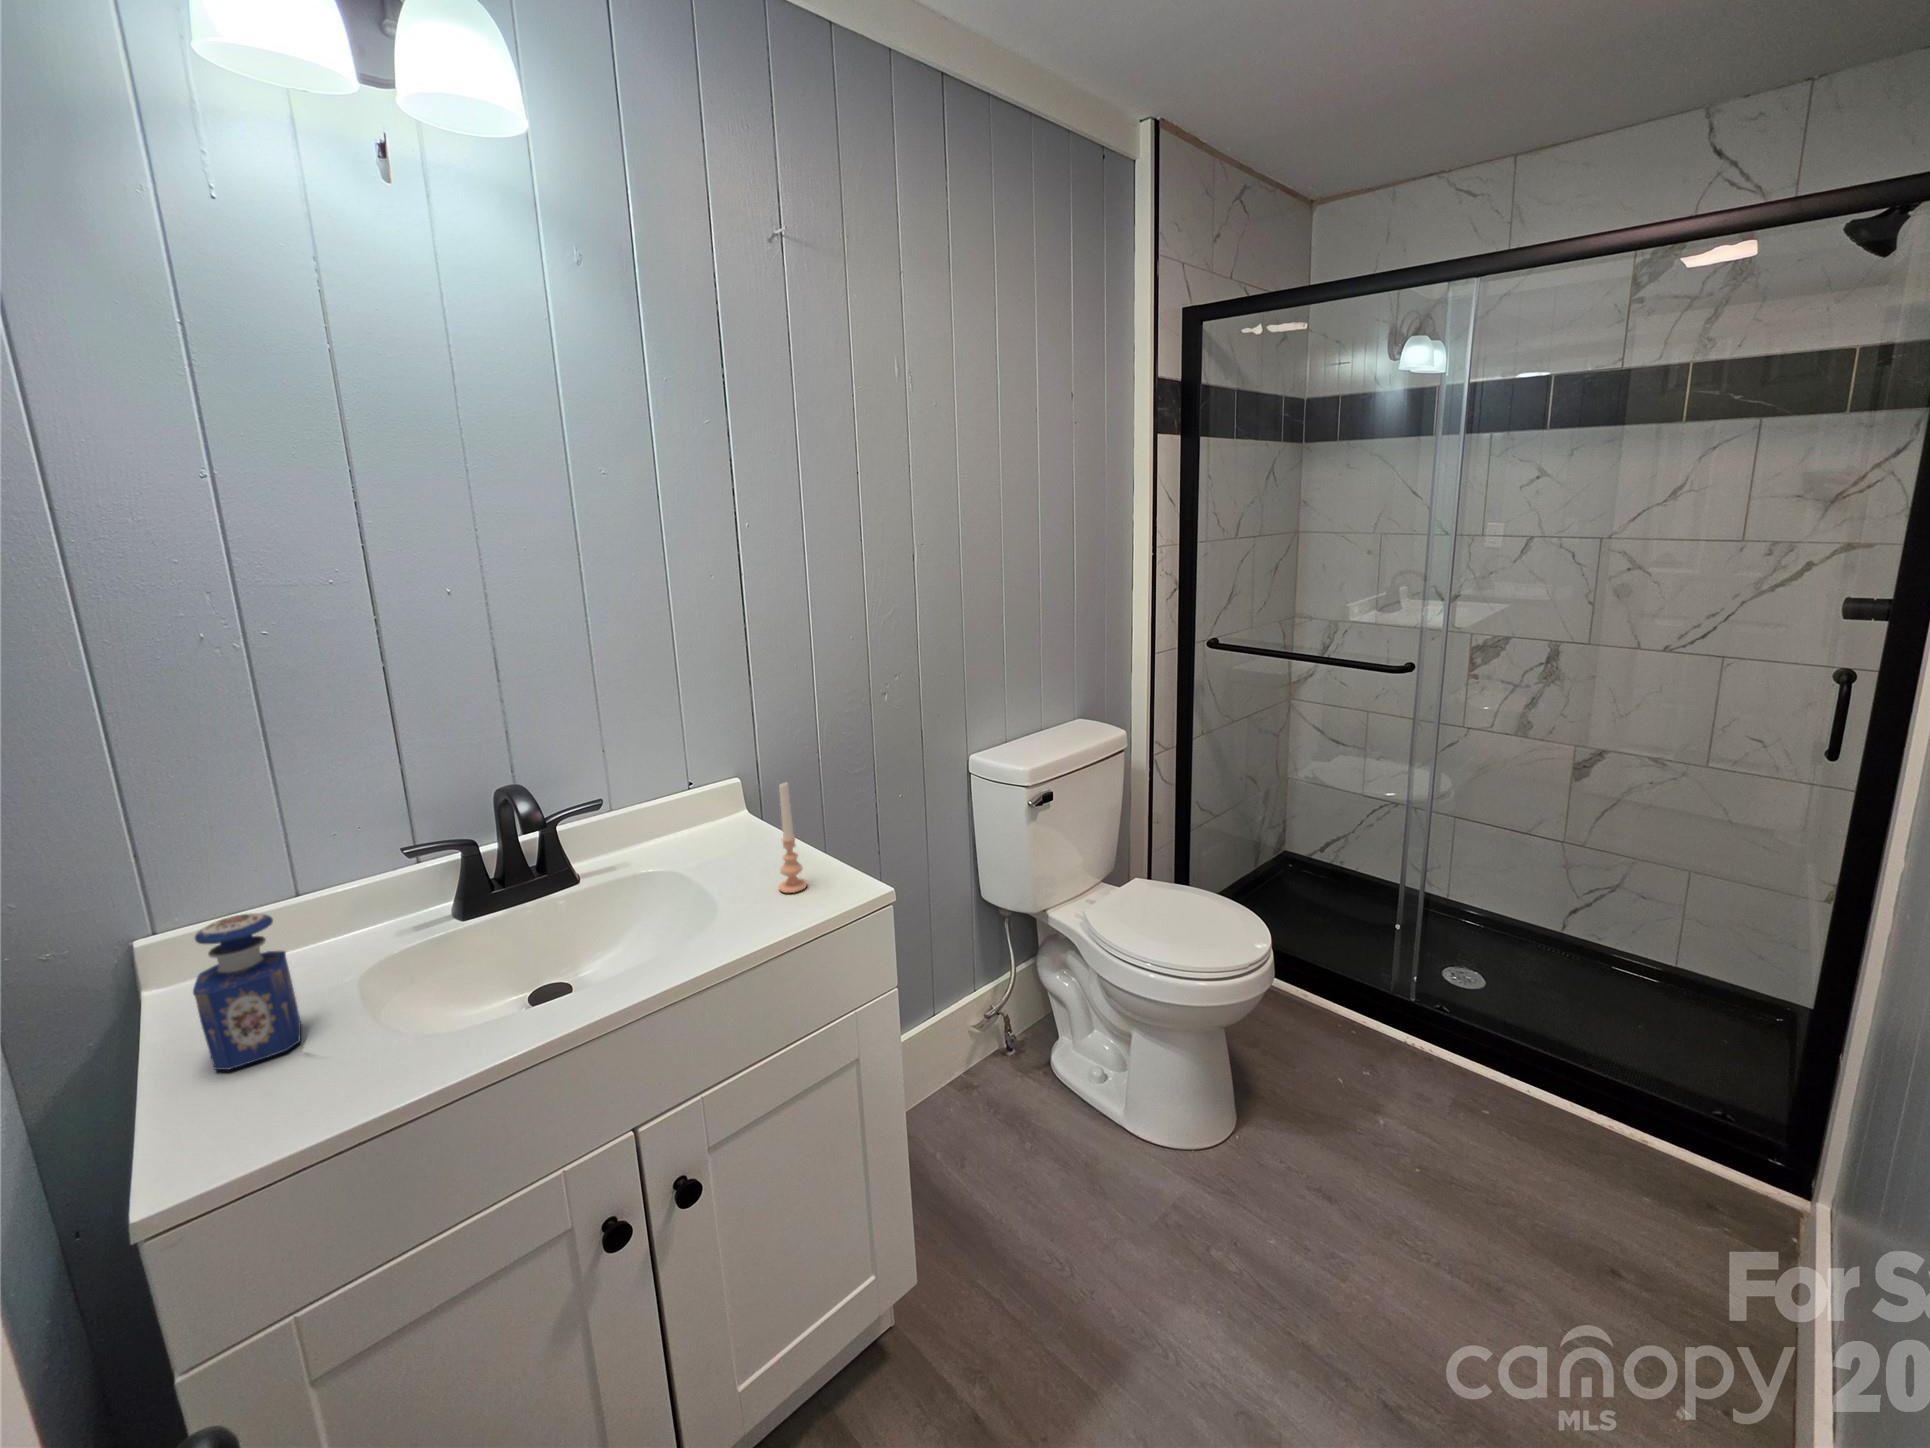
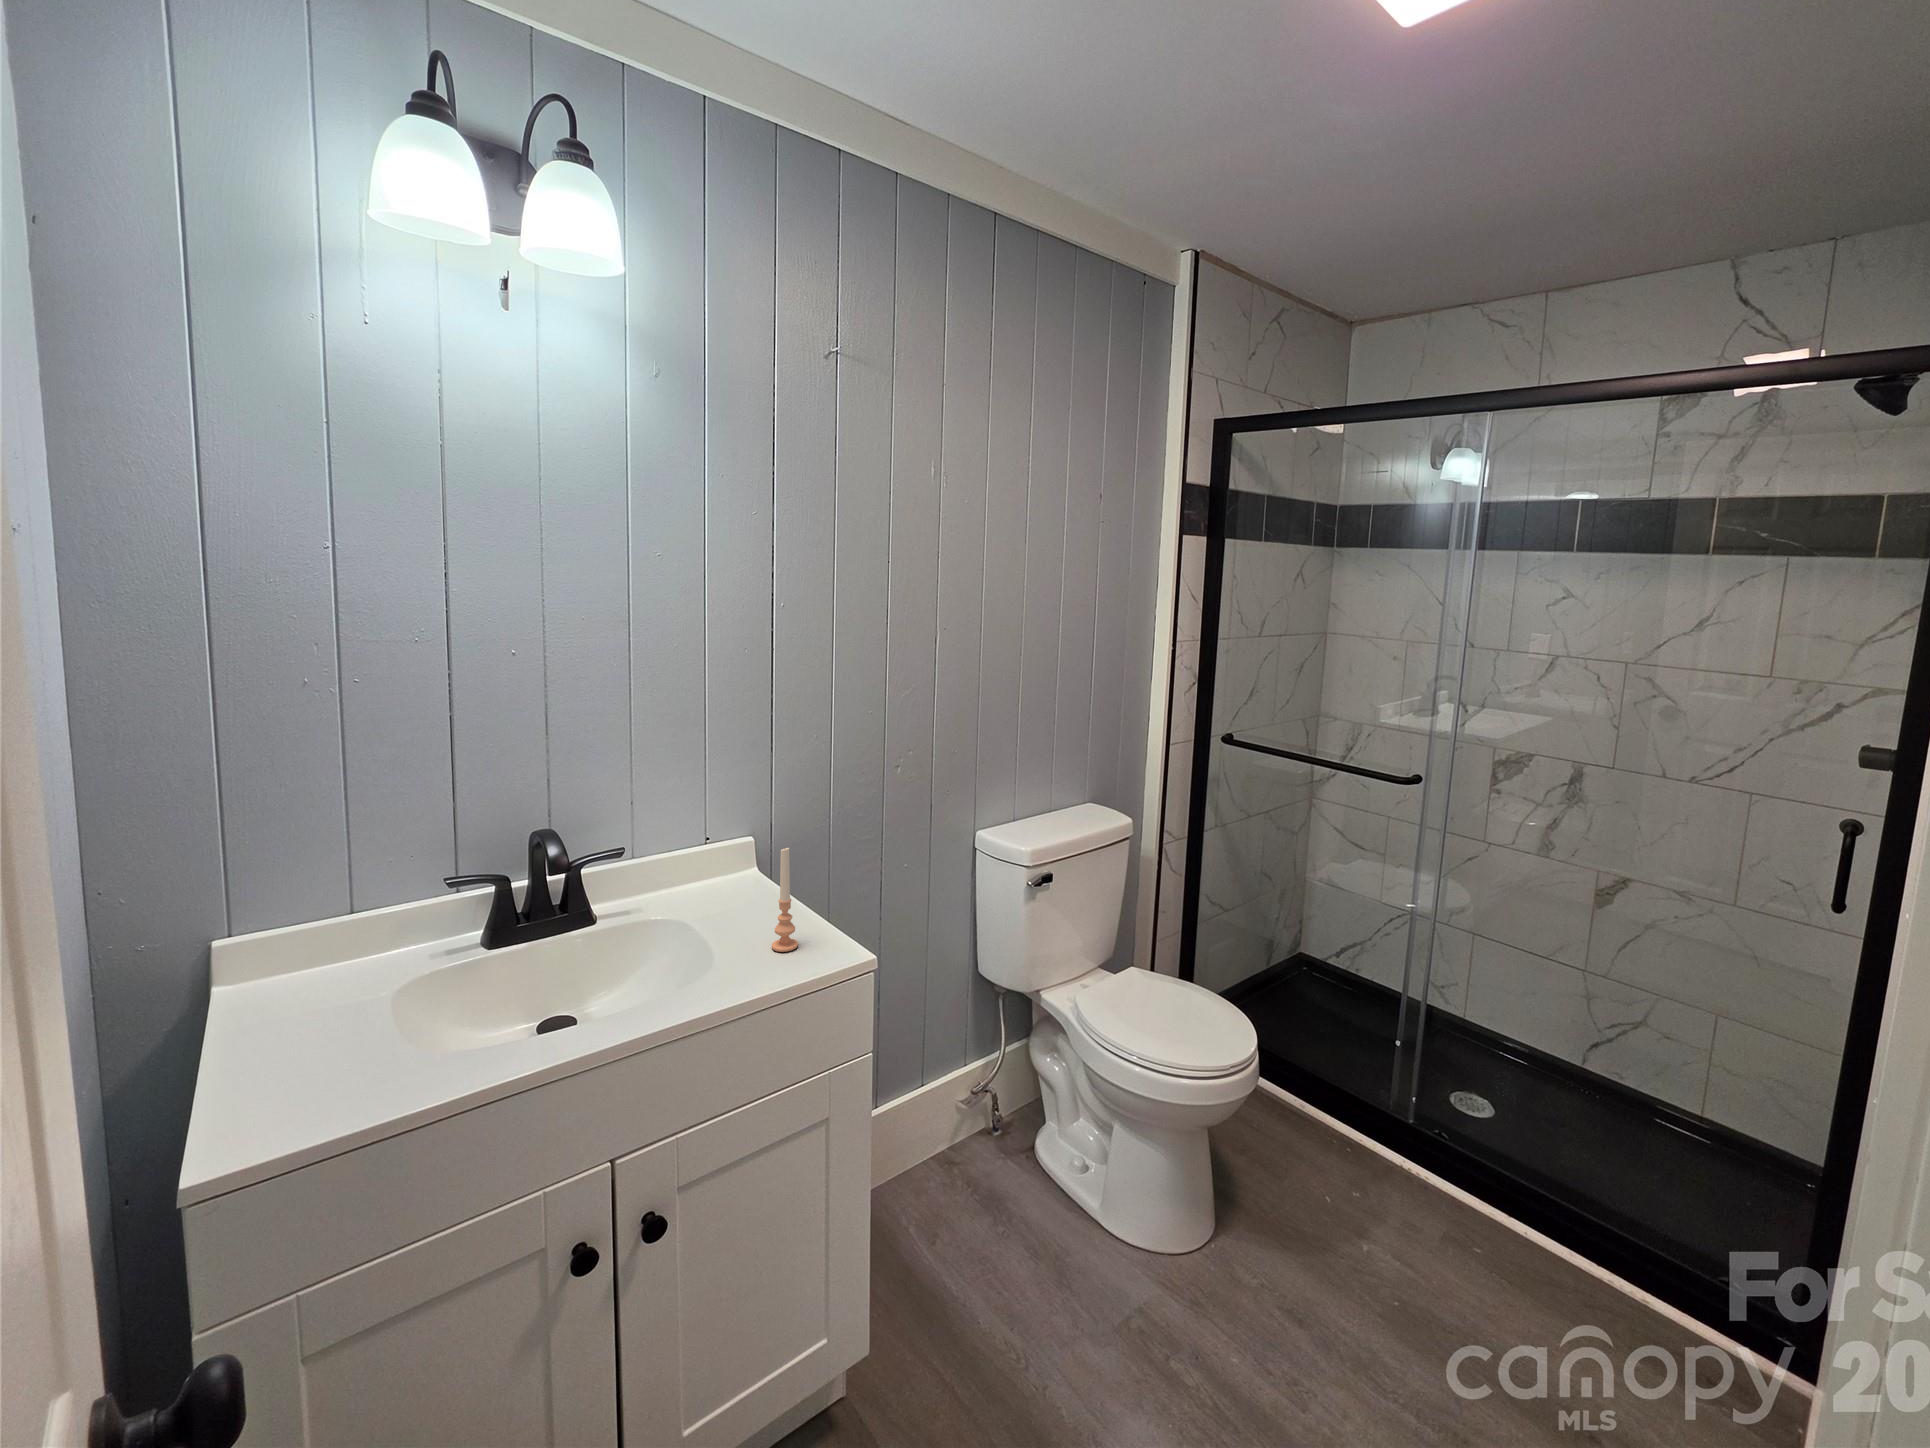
perfume bottle: present [193,913,301,1070] -> none [259,927,341,1064]

